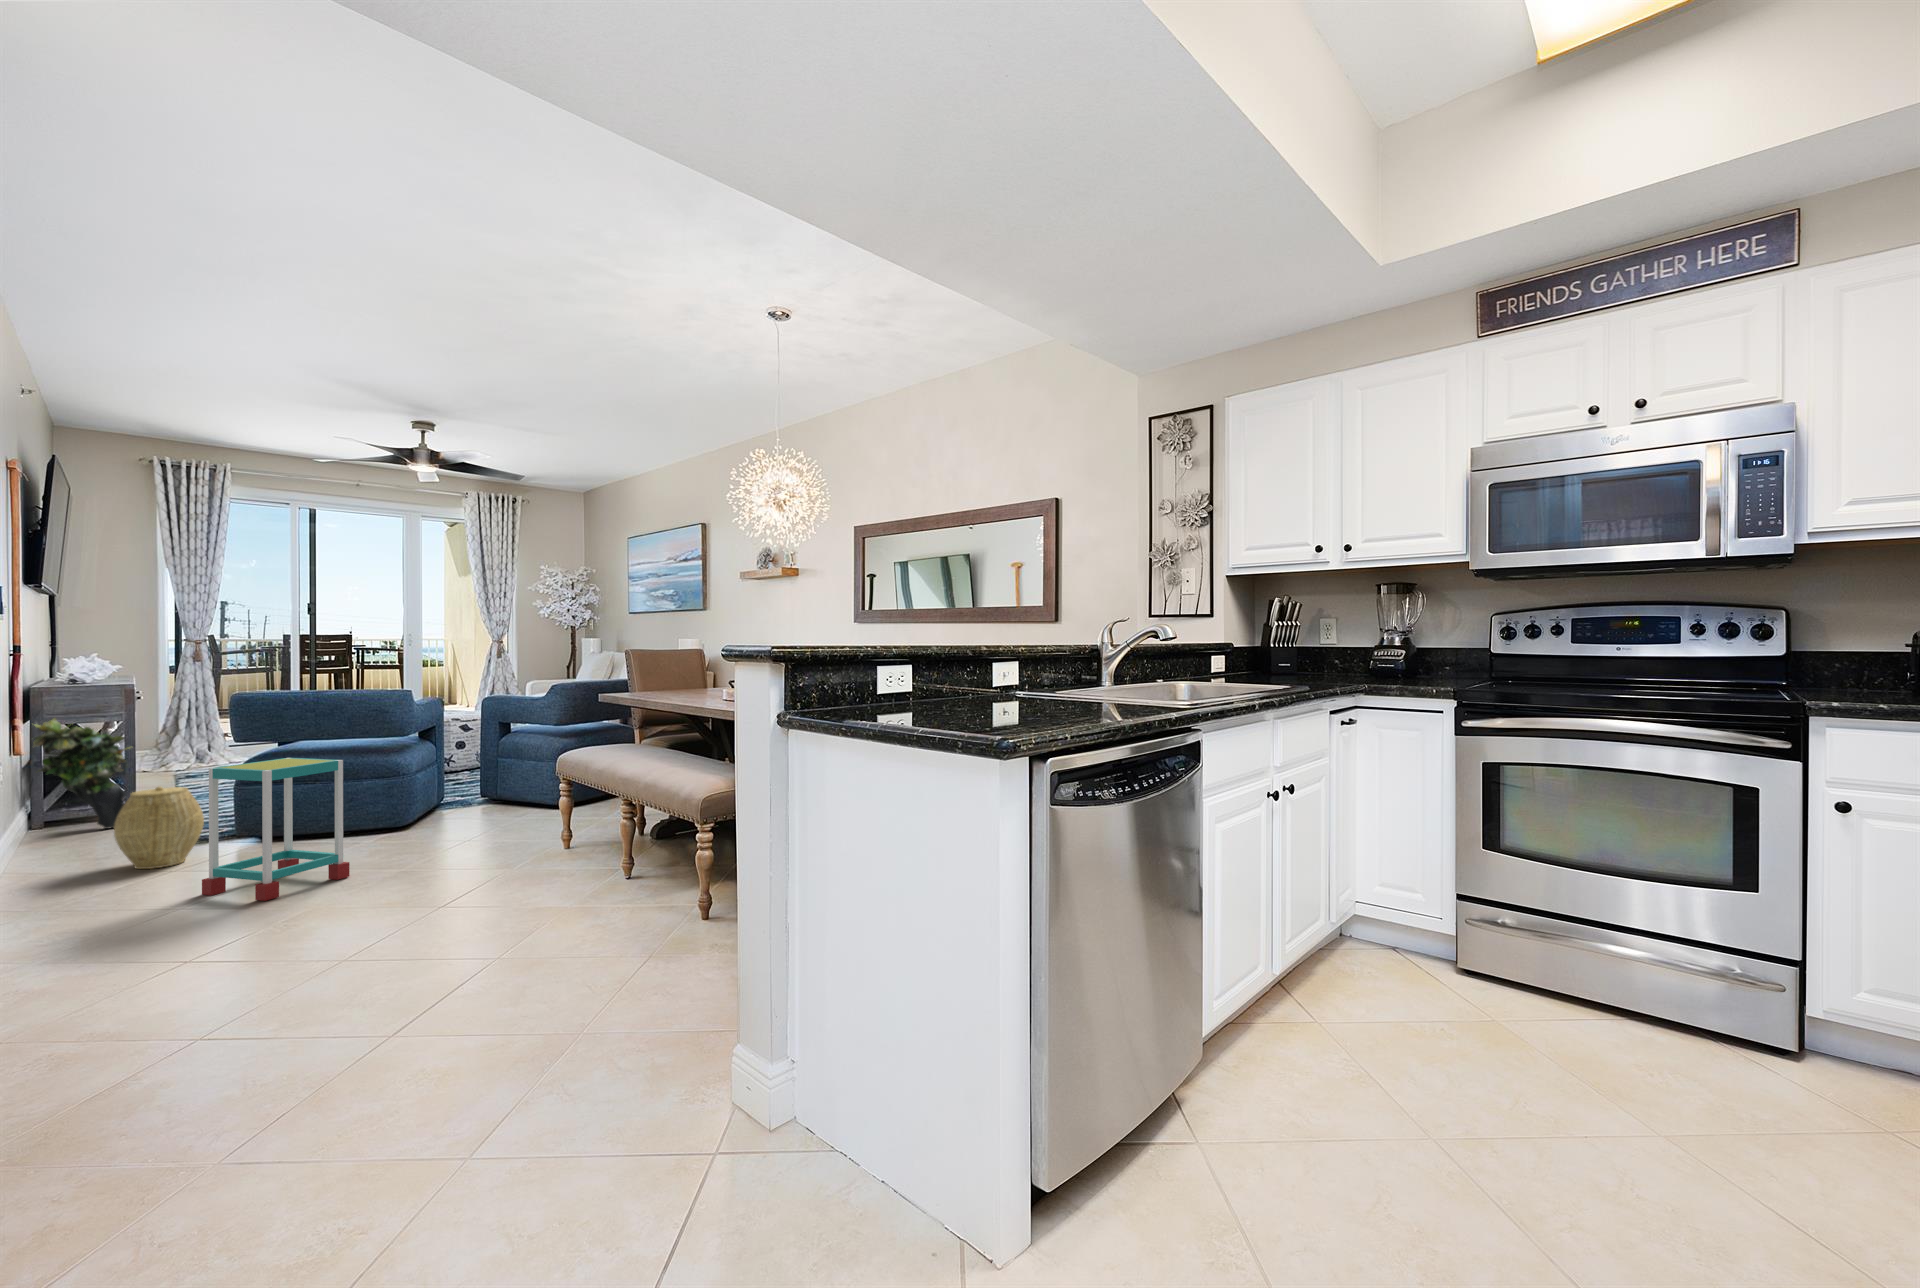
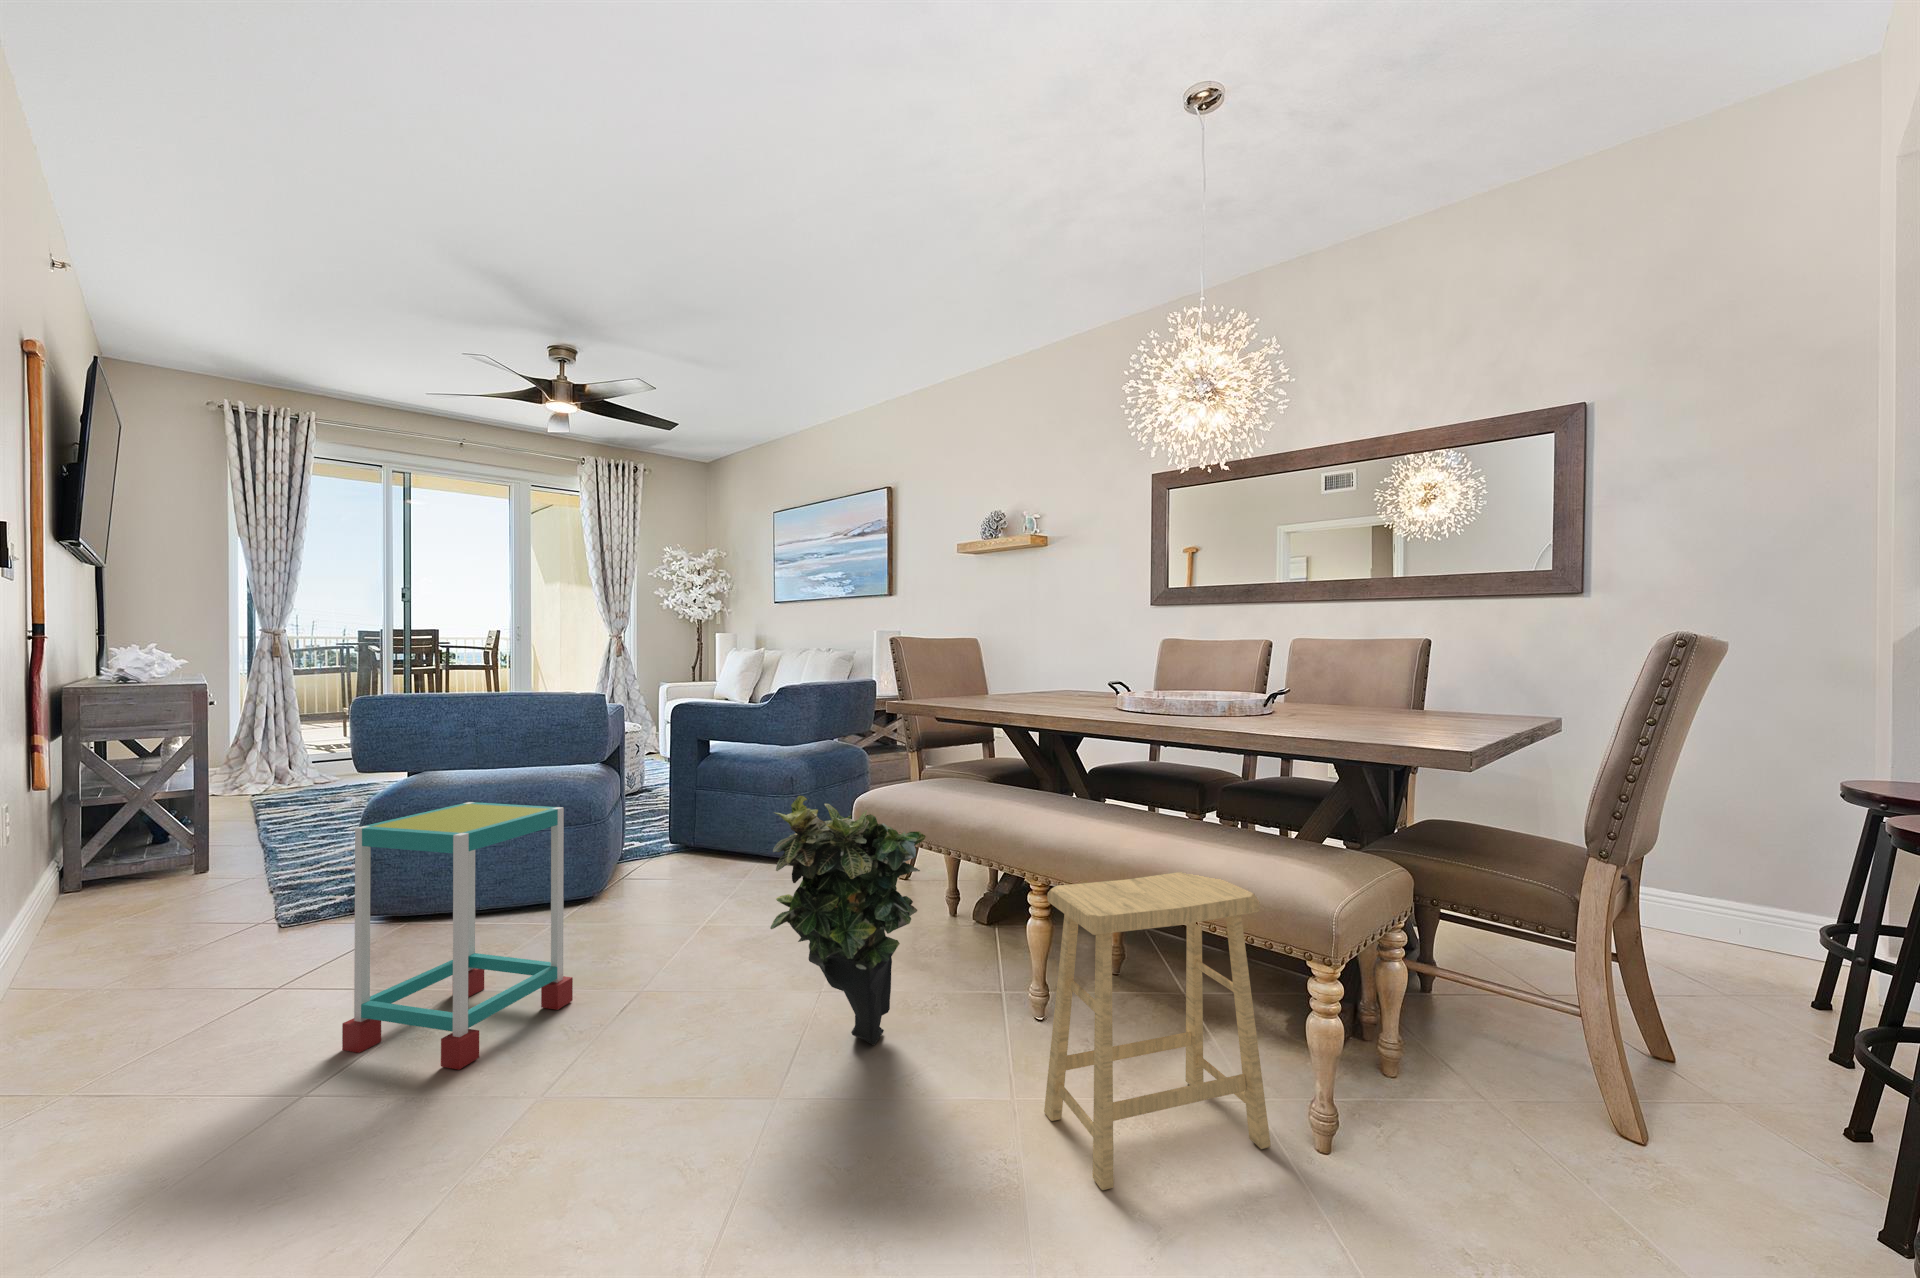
potted plant: present [32,718,128,829] -> present [770,796,926,1045]
woven basket: present [114,786,204,869] -> none [187,844,324,982]
footstool: none [564,788,674,936] -> present [1044,872,1271,1190]

